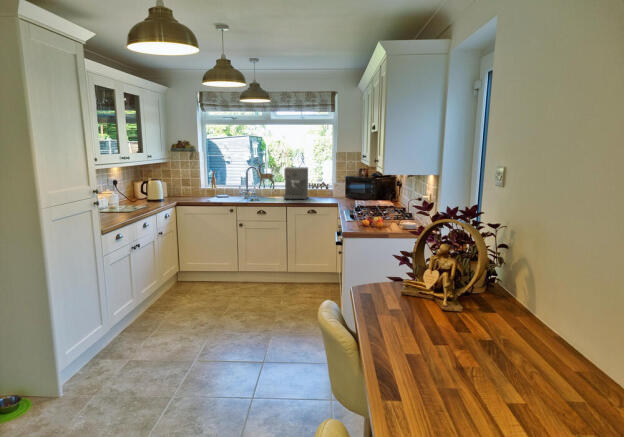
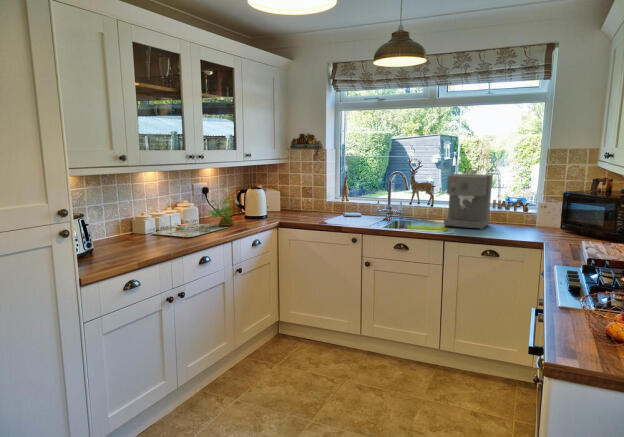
potted plant: none [128,177,151,207] -> present [209,188,238,226]

